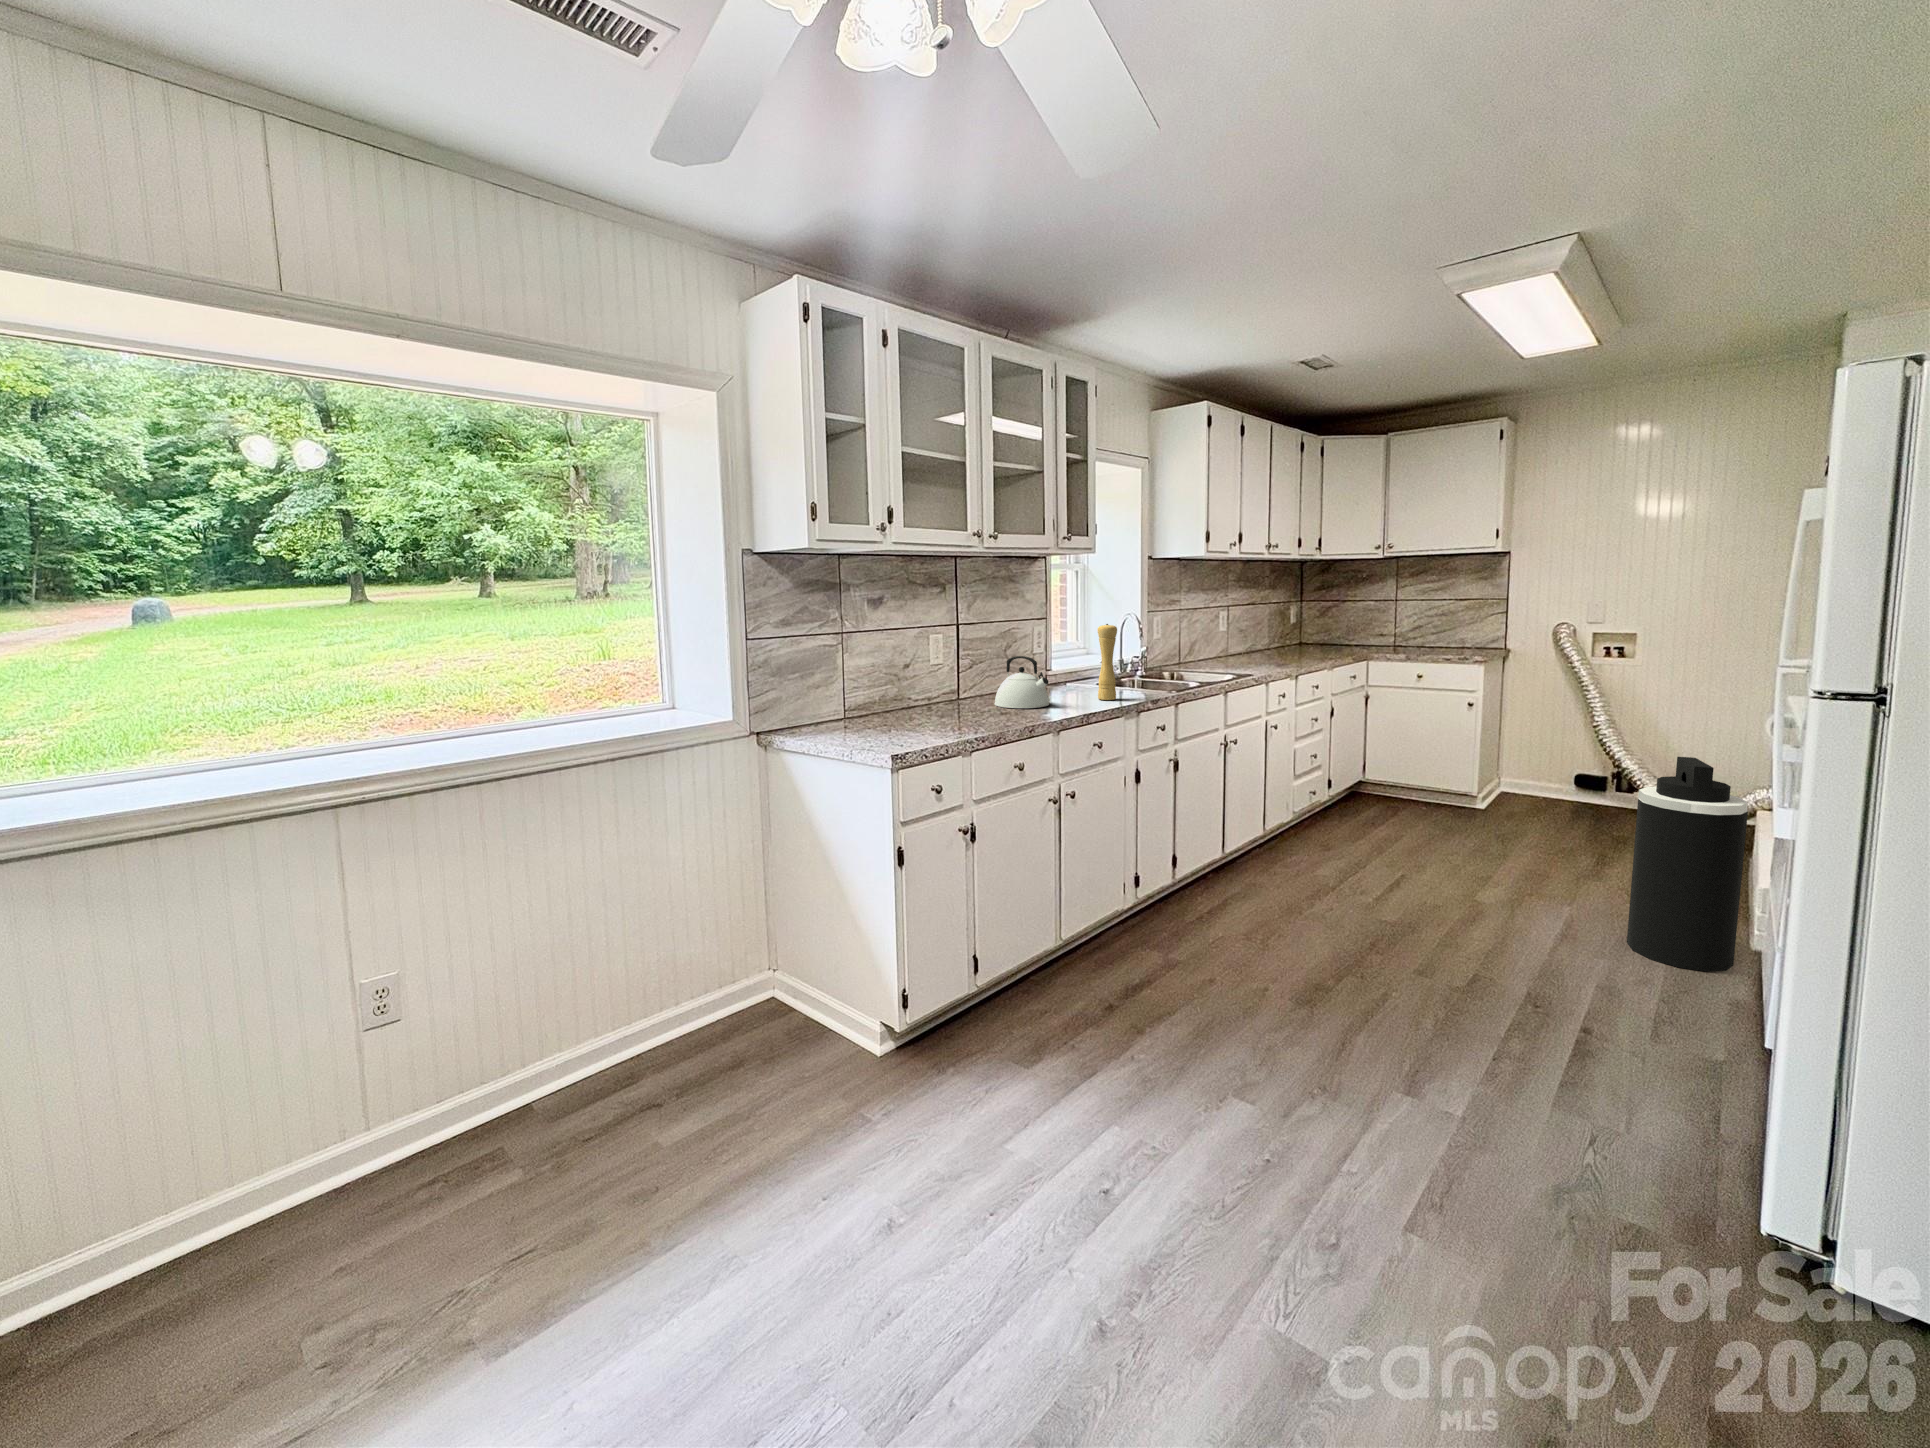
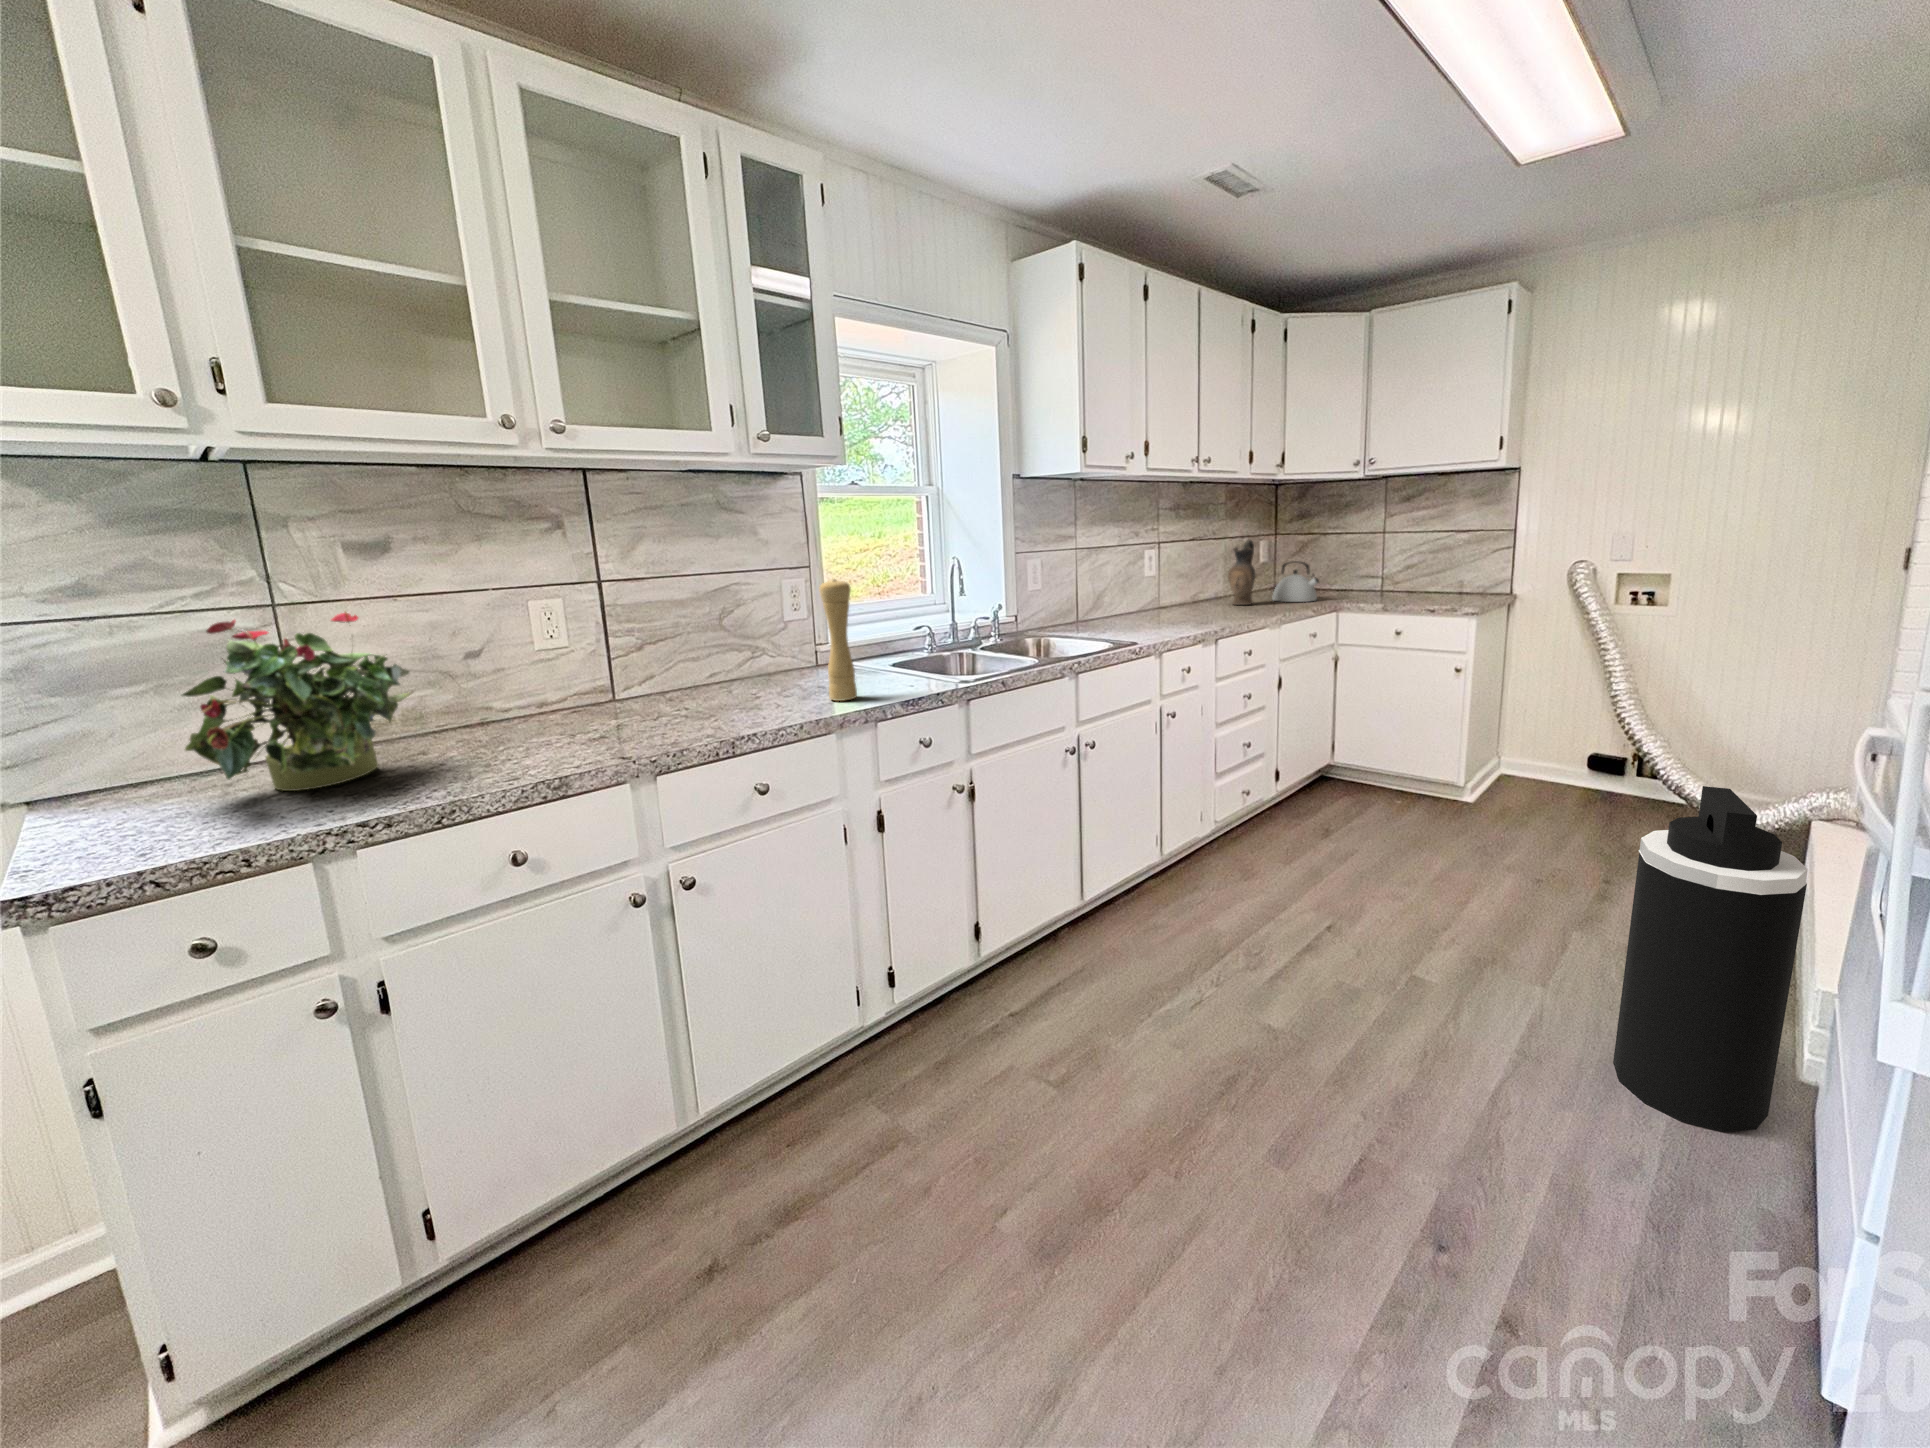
ceramic pitcher: none [1281,604,1303,654] -> present [1228,540,1255,605]
potted plant: none [841,634,940,730] -> present [182,612,413,791]
kettle: present [995,656,1049,708] -> present [1272,561,1319,602]

